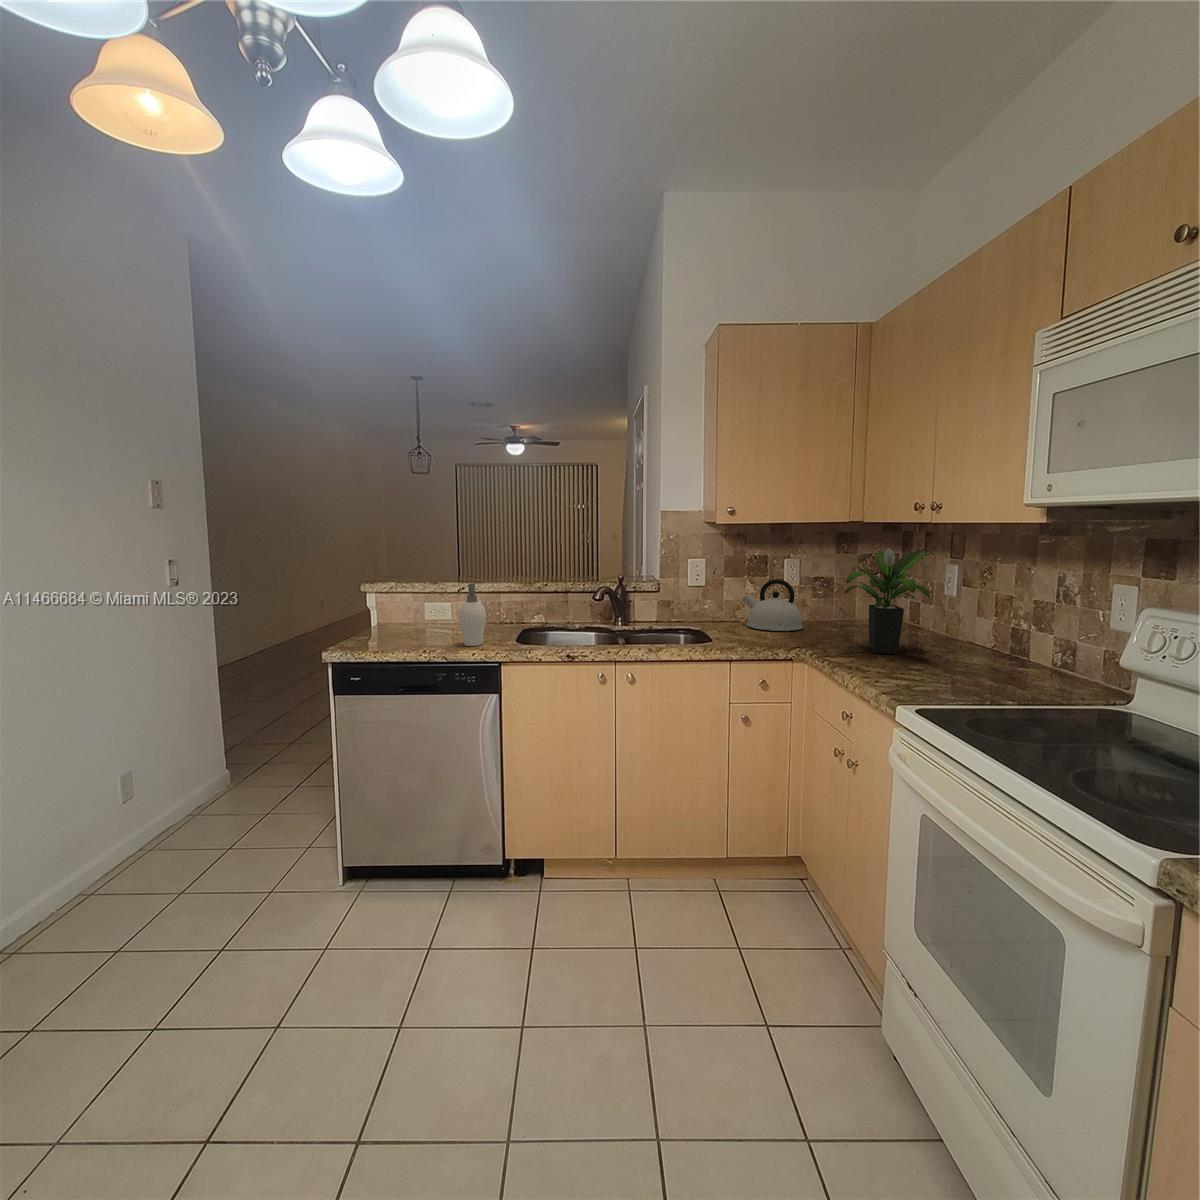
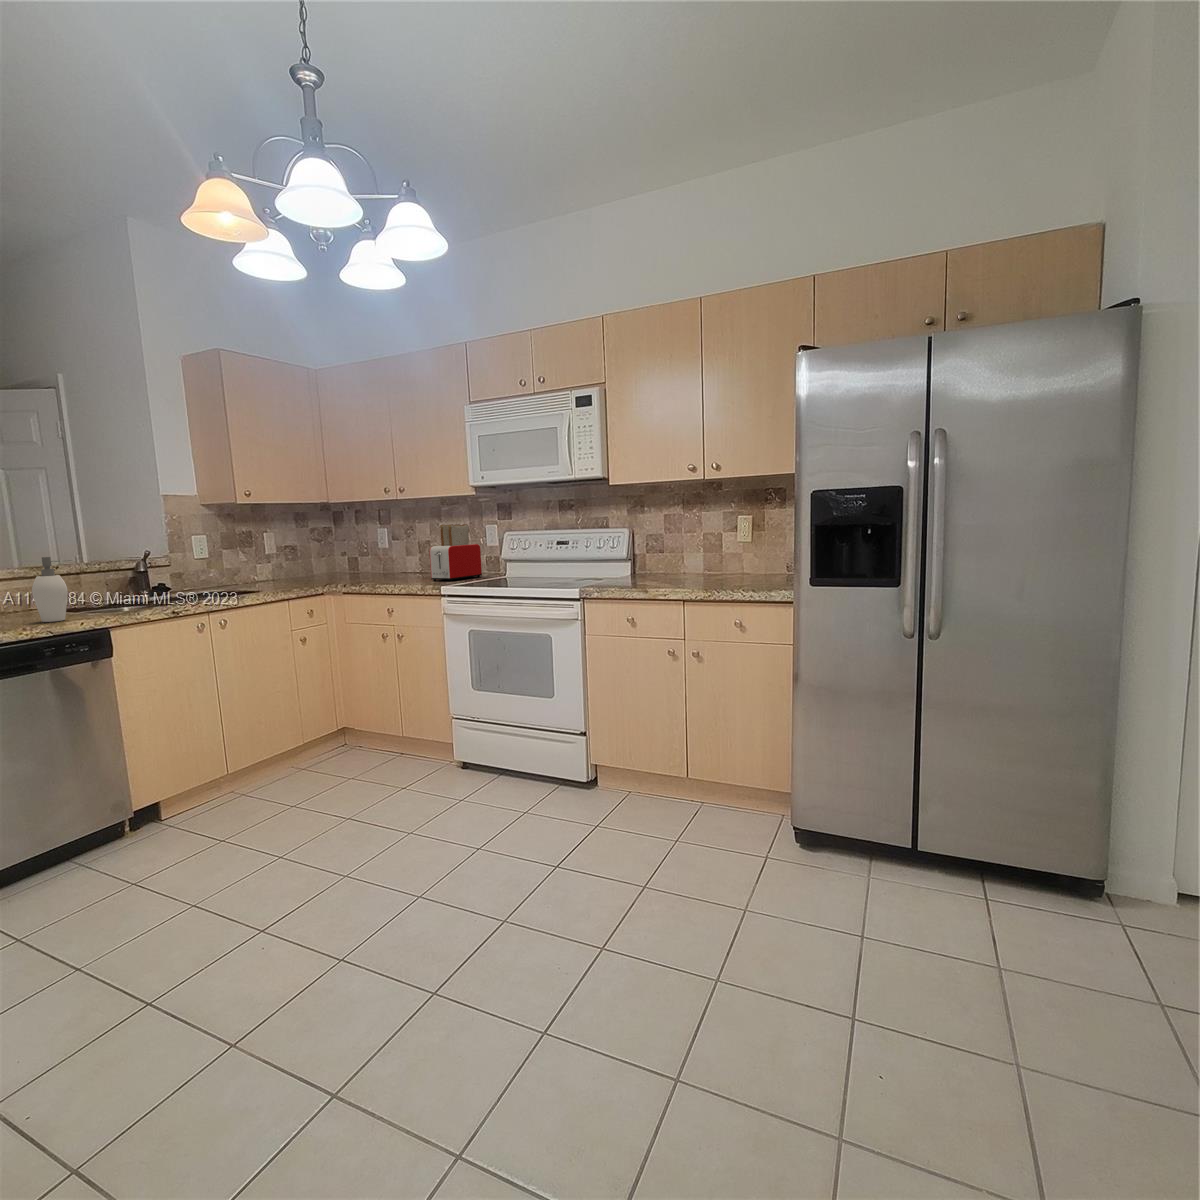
potted plant: present [839,548,931,654] -> none [343,512,405,582]
kettle: present [742,579,803,631] -> none [246,546,301,586]
toaster: none [951,579,1081,689] -> present [429,524,482,581]

